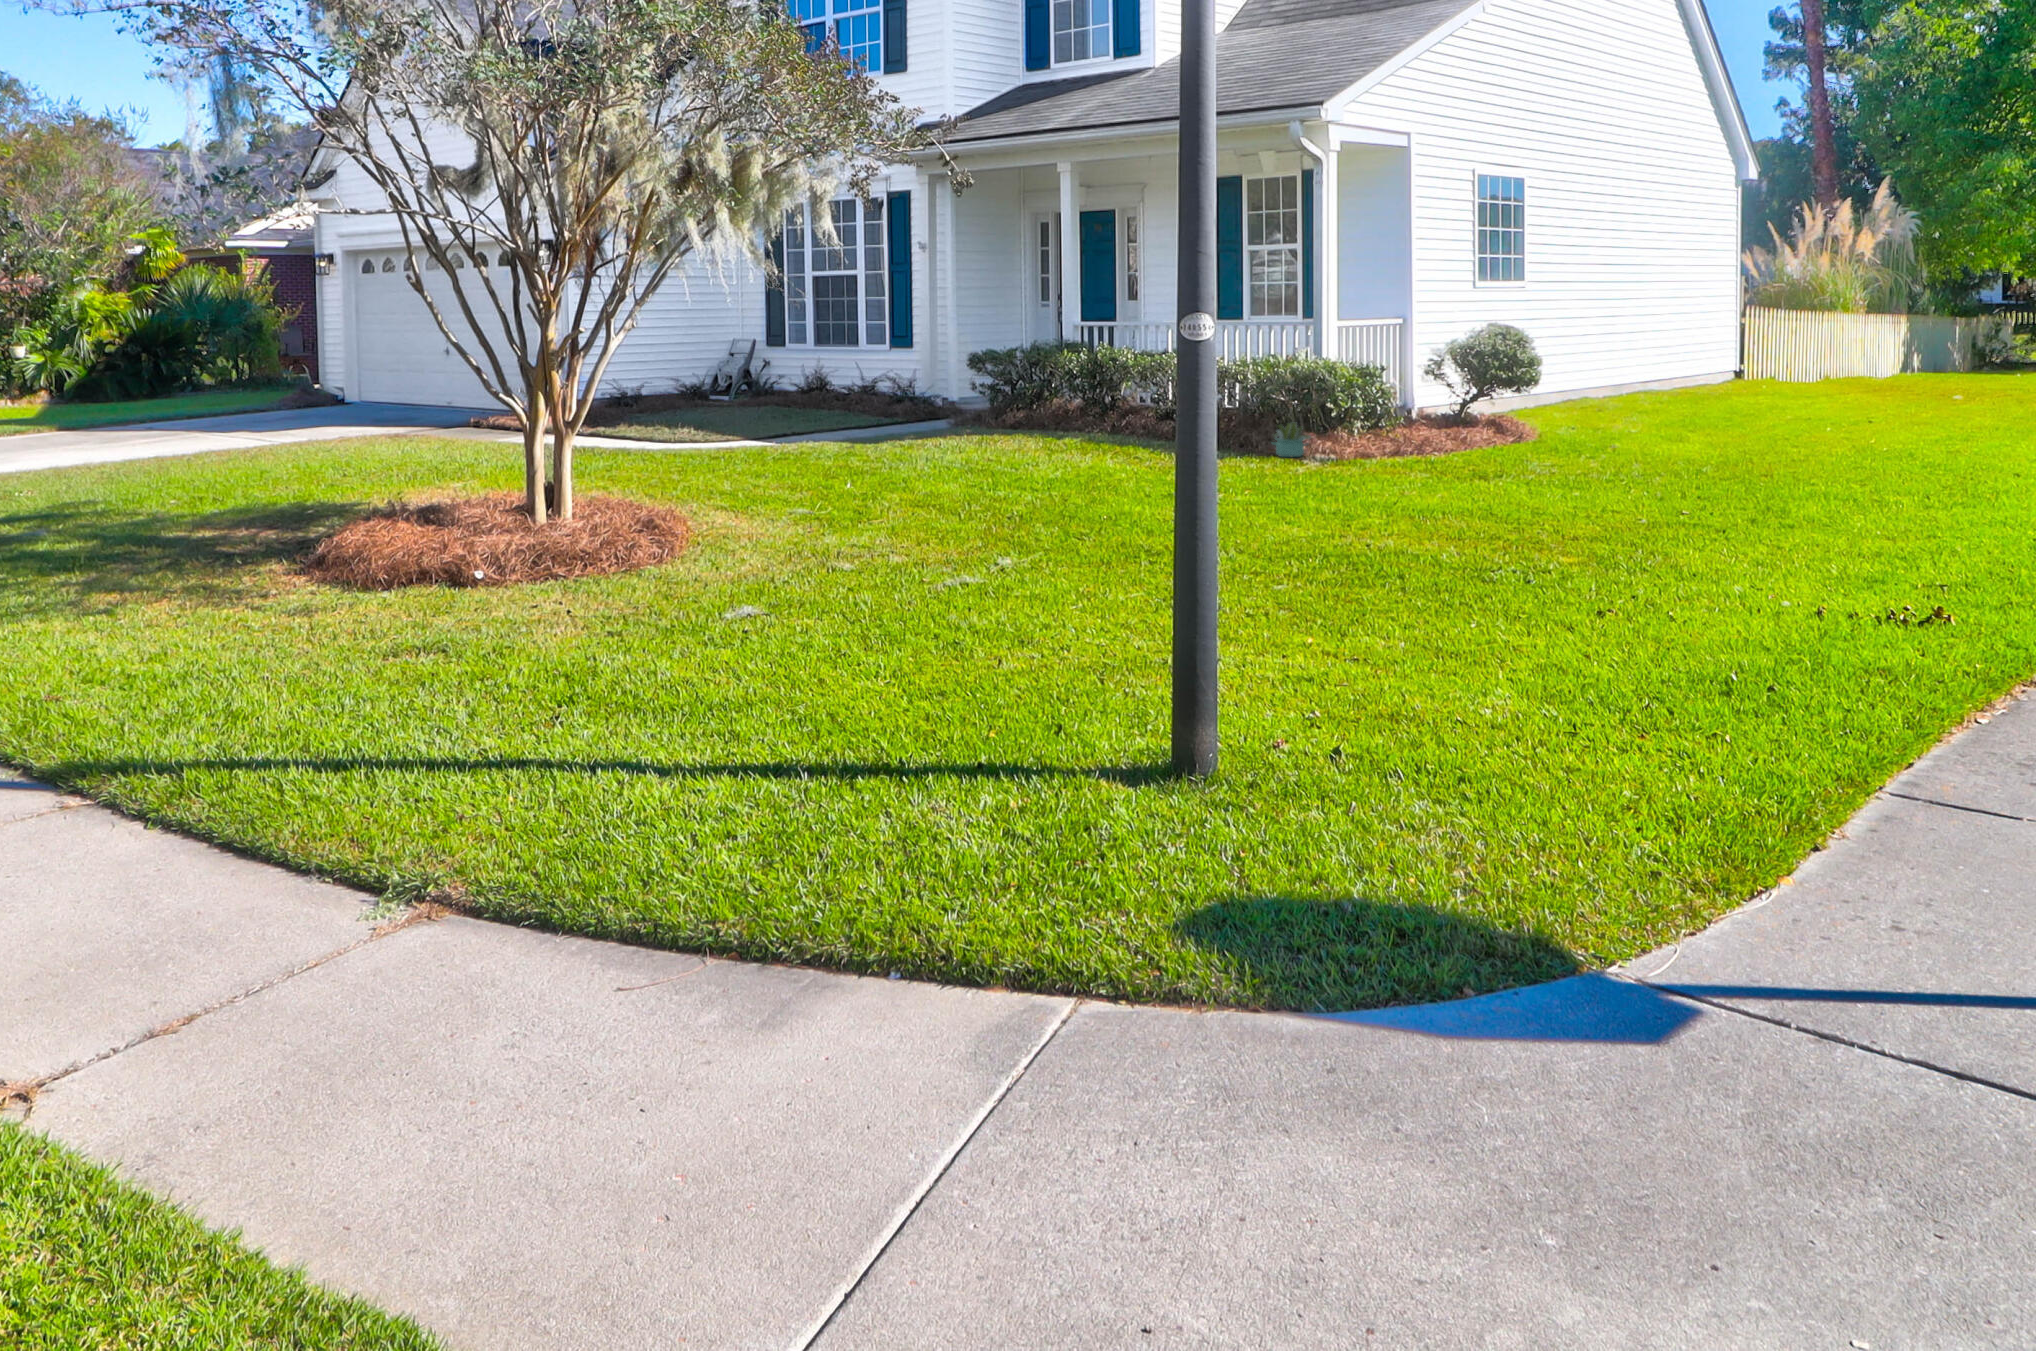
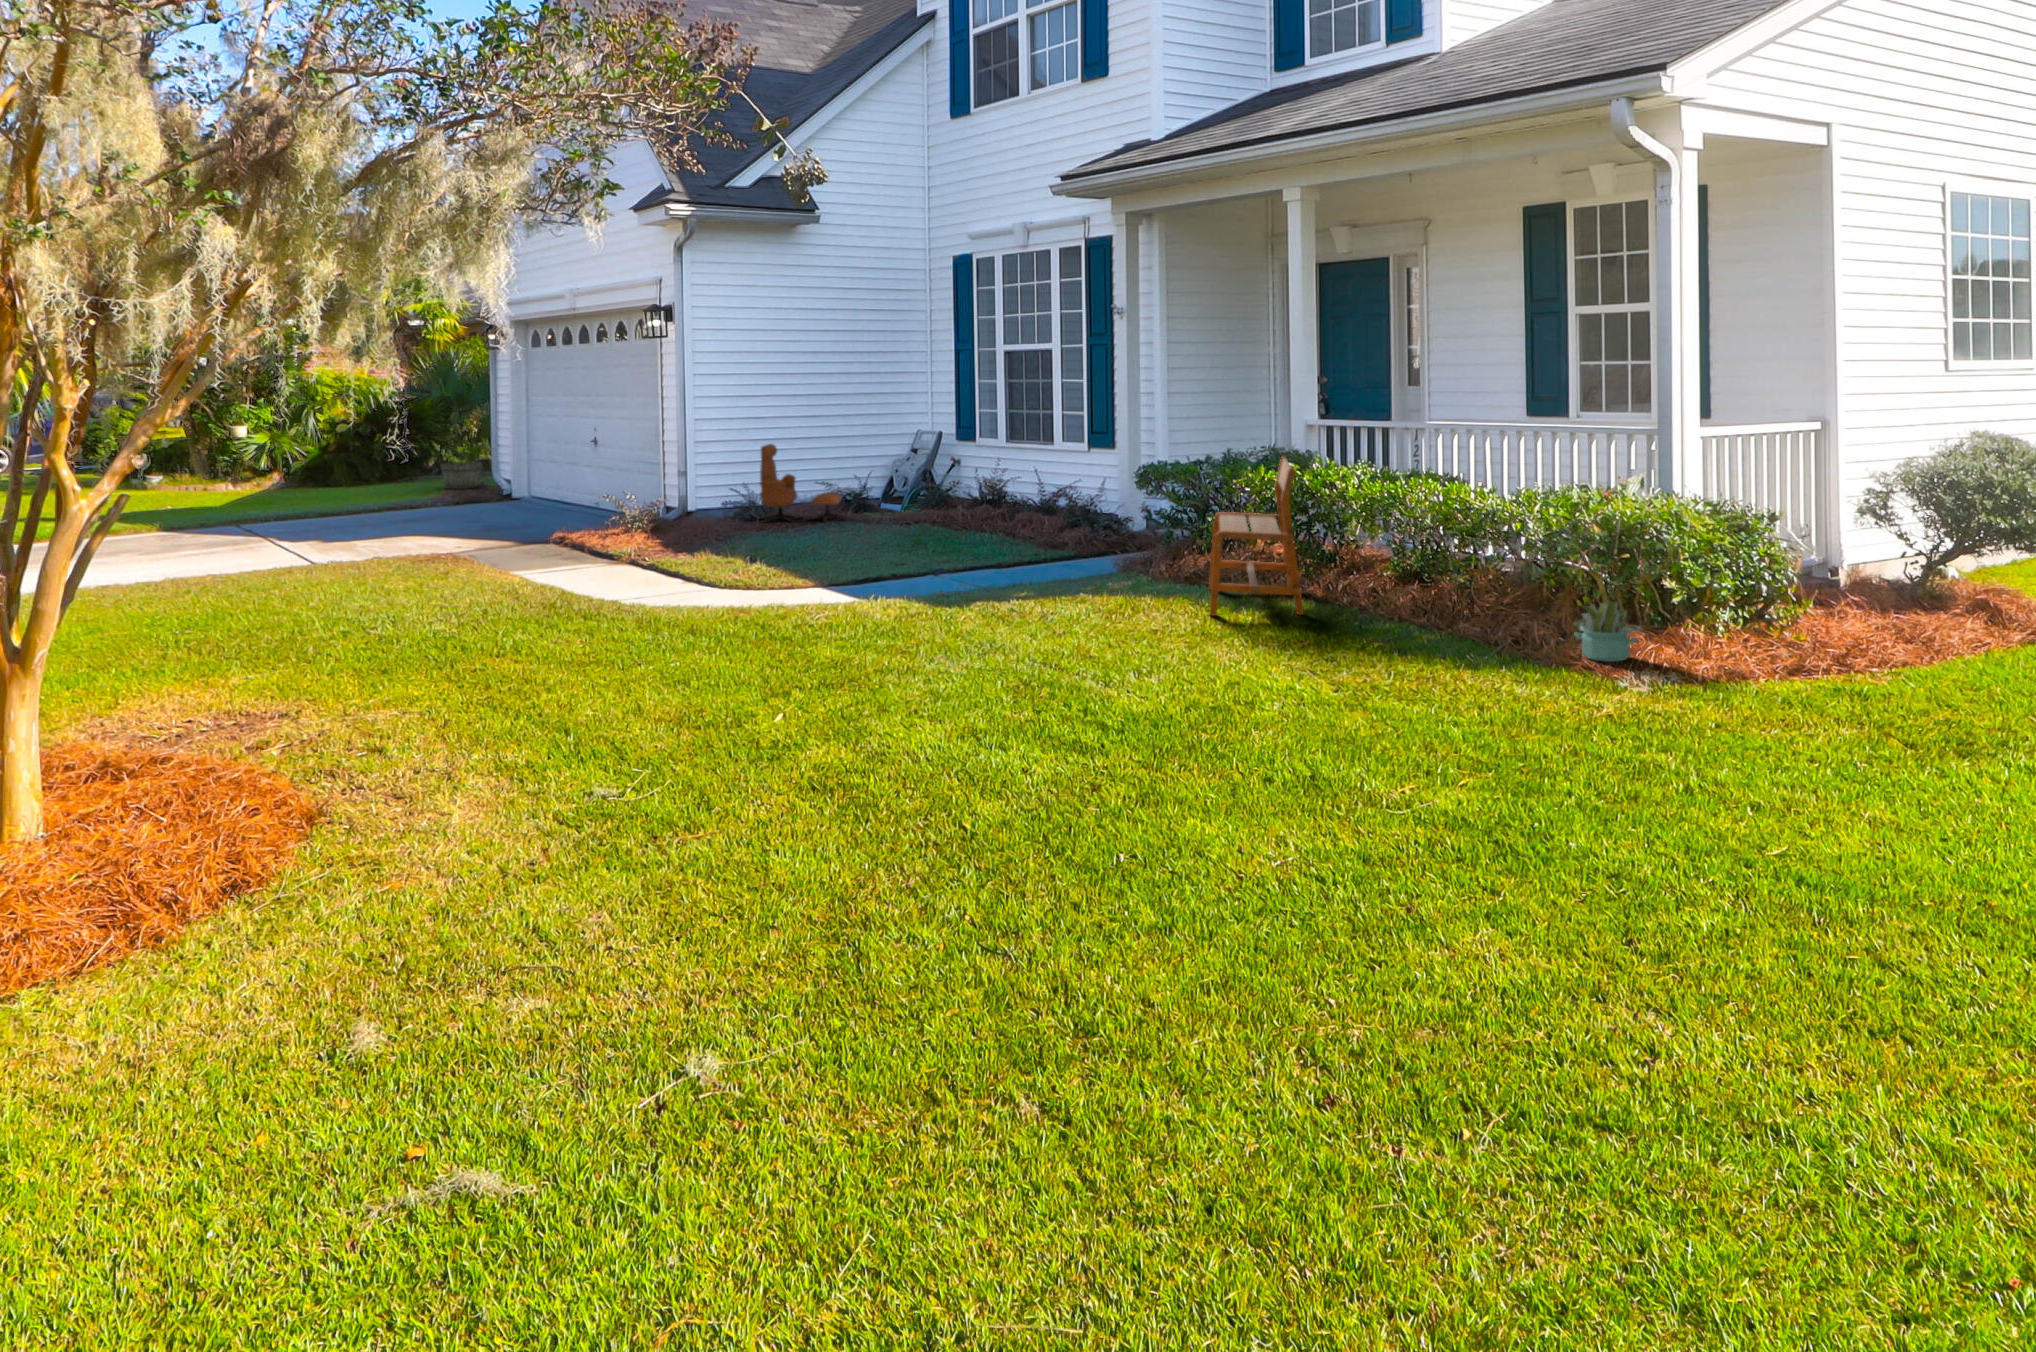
bench: none [1017,345,1094,447] -> present [1209,456,1304,616]
lounge chair: none [620,351,692,412] -> present [760,444,845,522]
wooden bucket: none [289,368,326,398] -> present [440,461,481,489]

